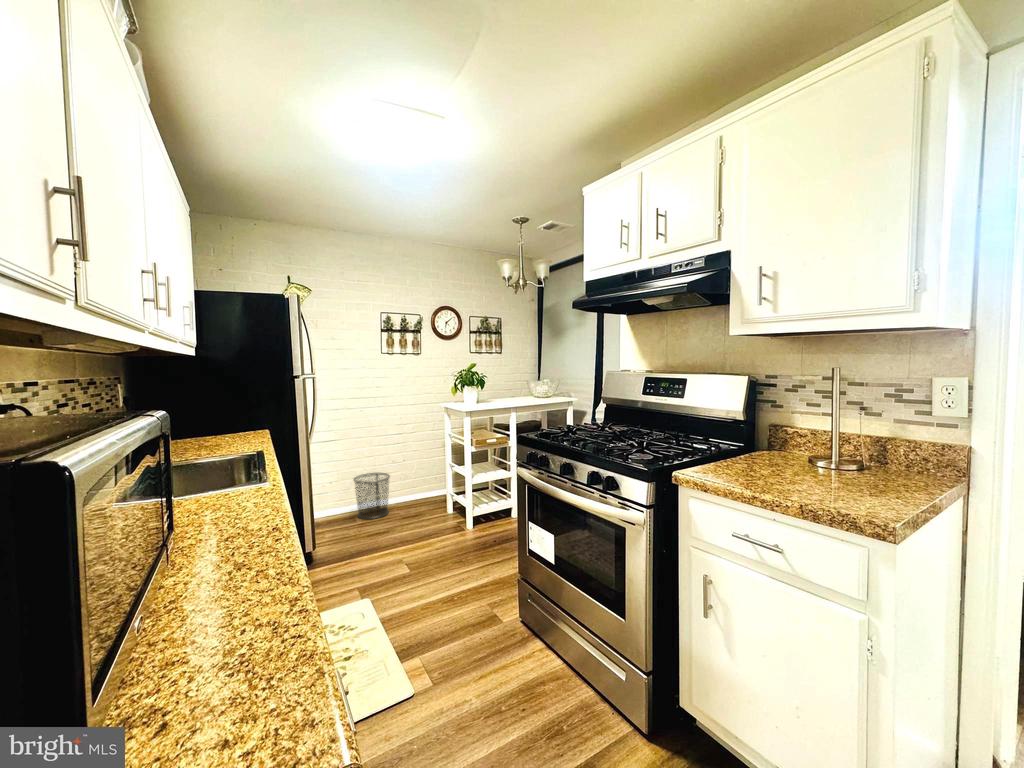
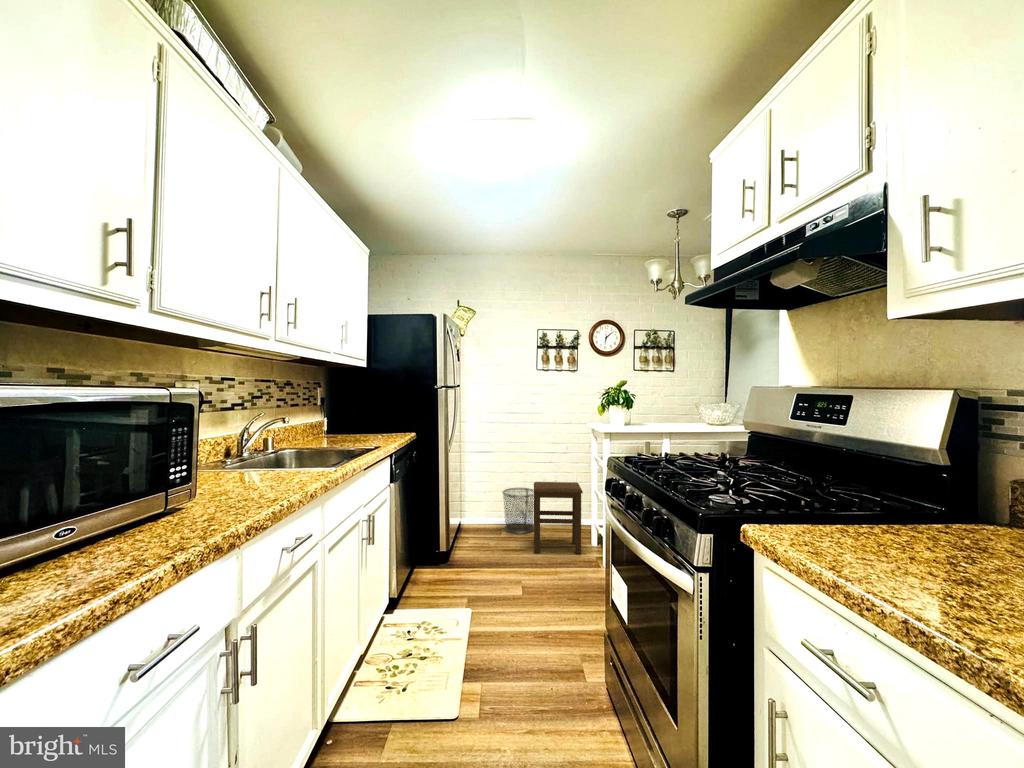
stool: none [392,460,444,533] -> present [534,482,583,554]

